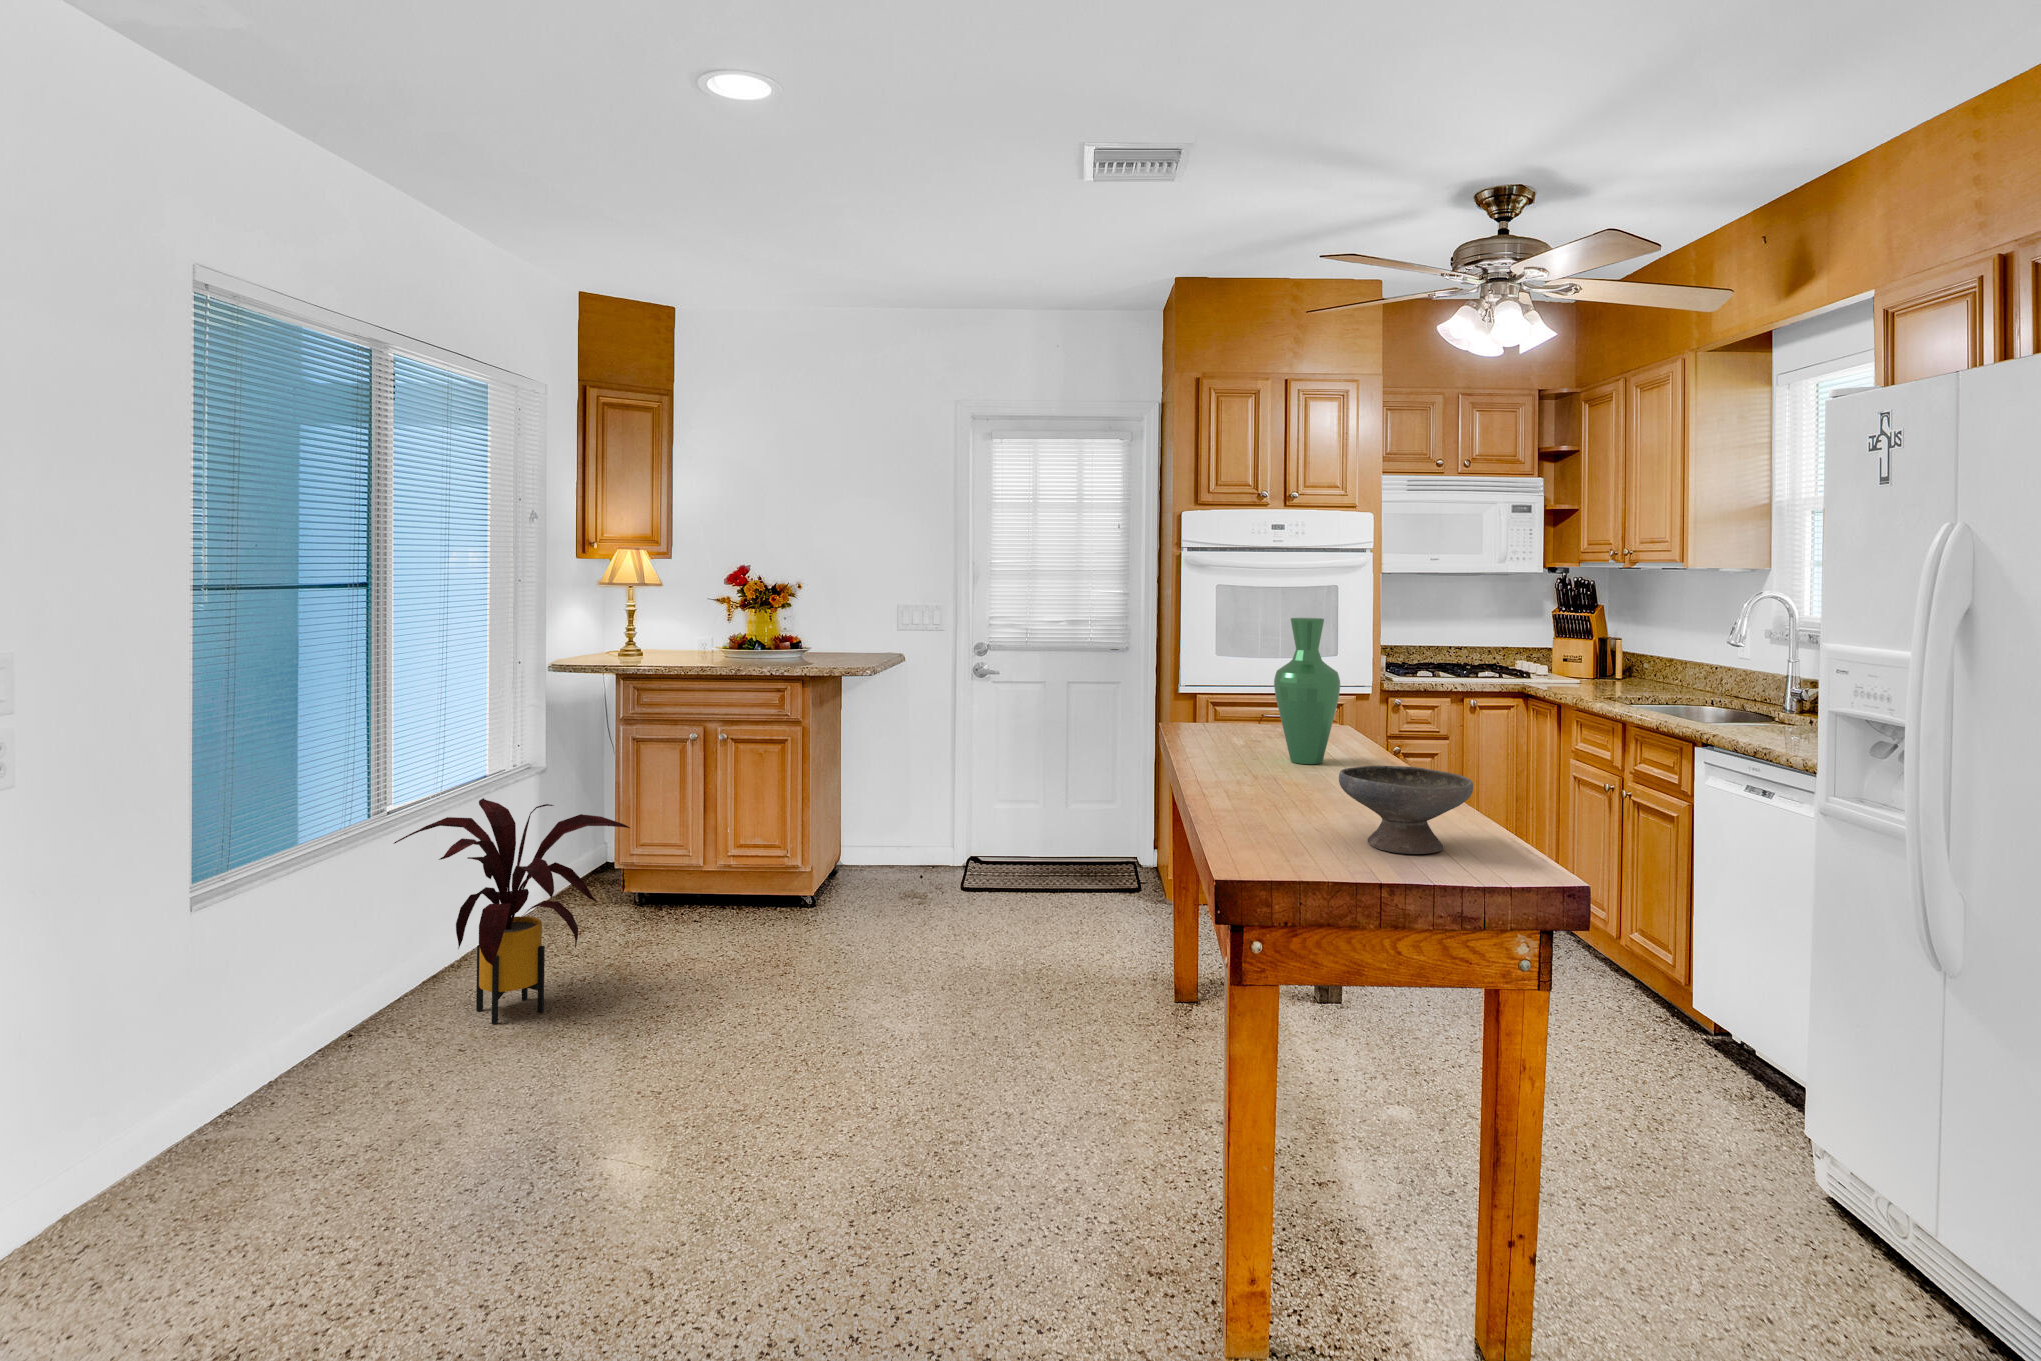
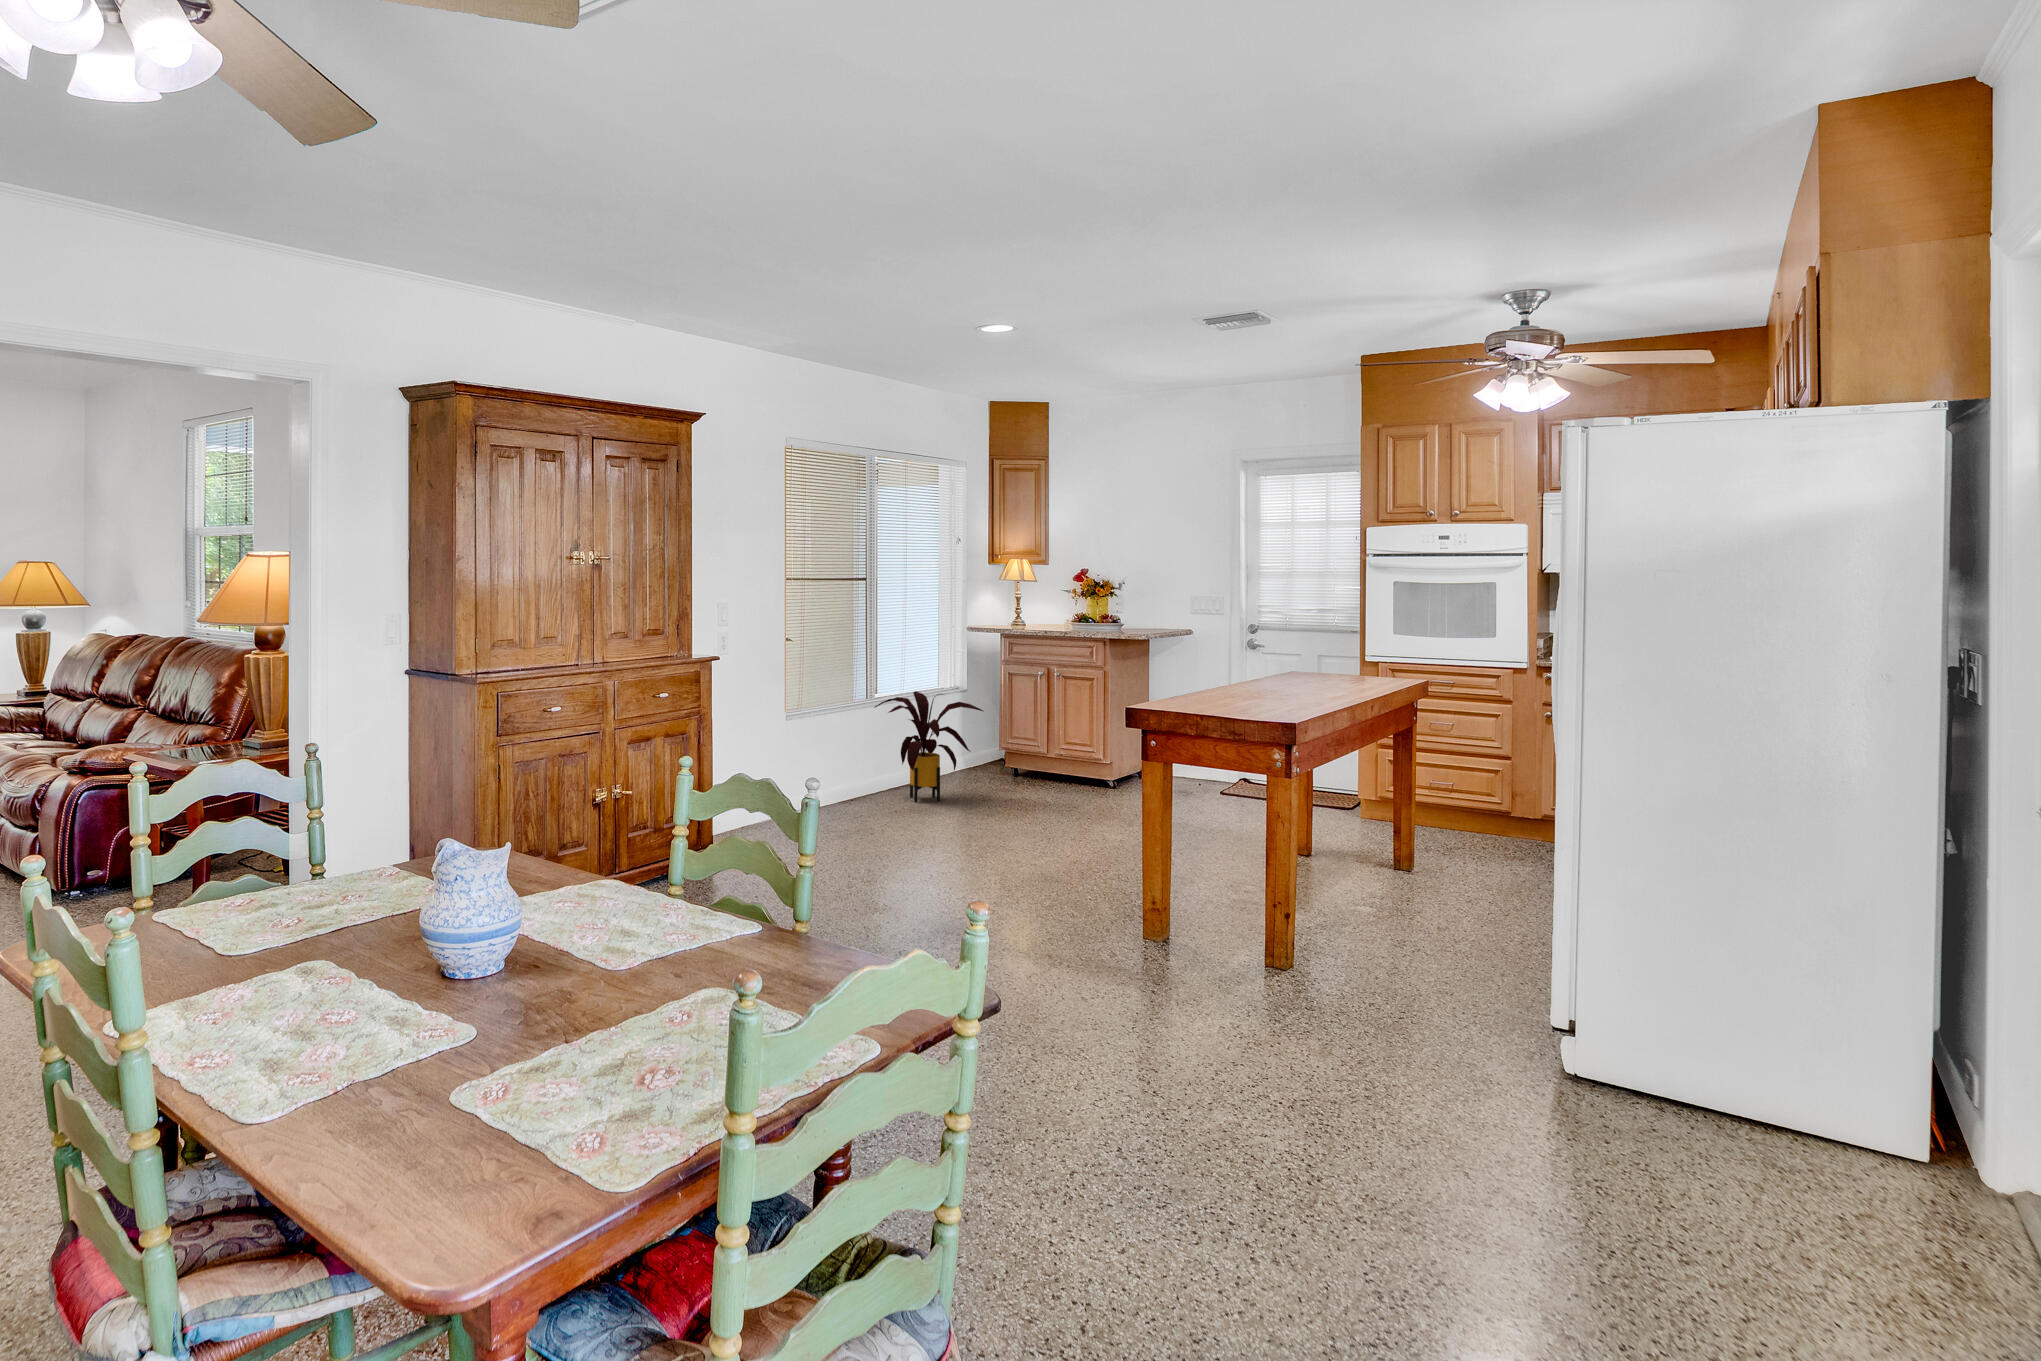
vase: present [1274,618,1340,764] -> none [1289,596,1330,683]
bowl: present [1339,765,1473,854] -> none [1210,663,1276,702]

